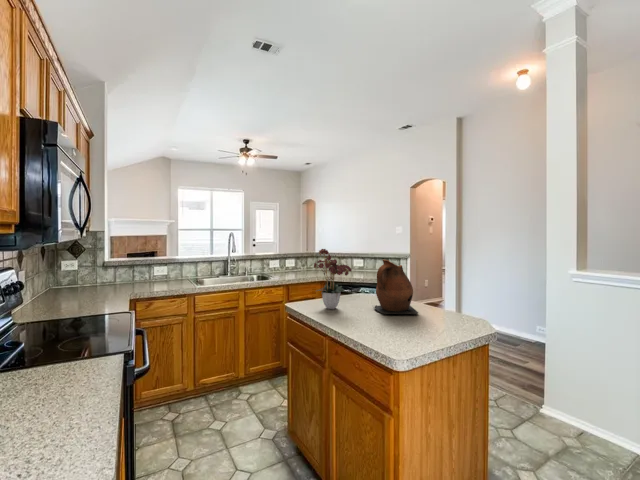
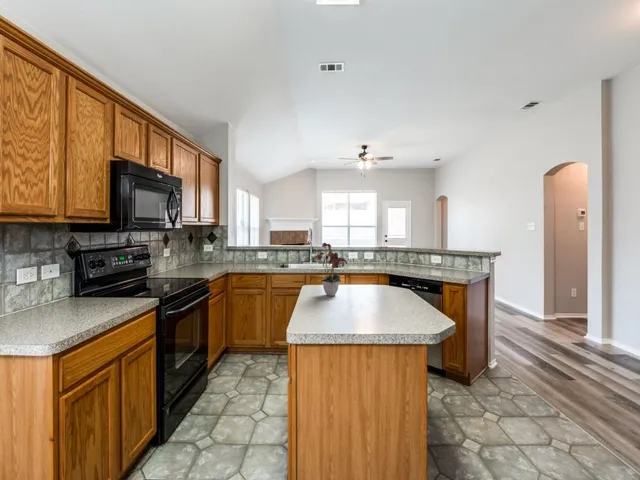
ceramic pitcher: present [374,260,418,315] -> none [358,255,404,310]

